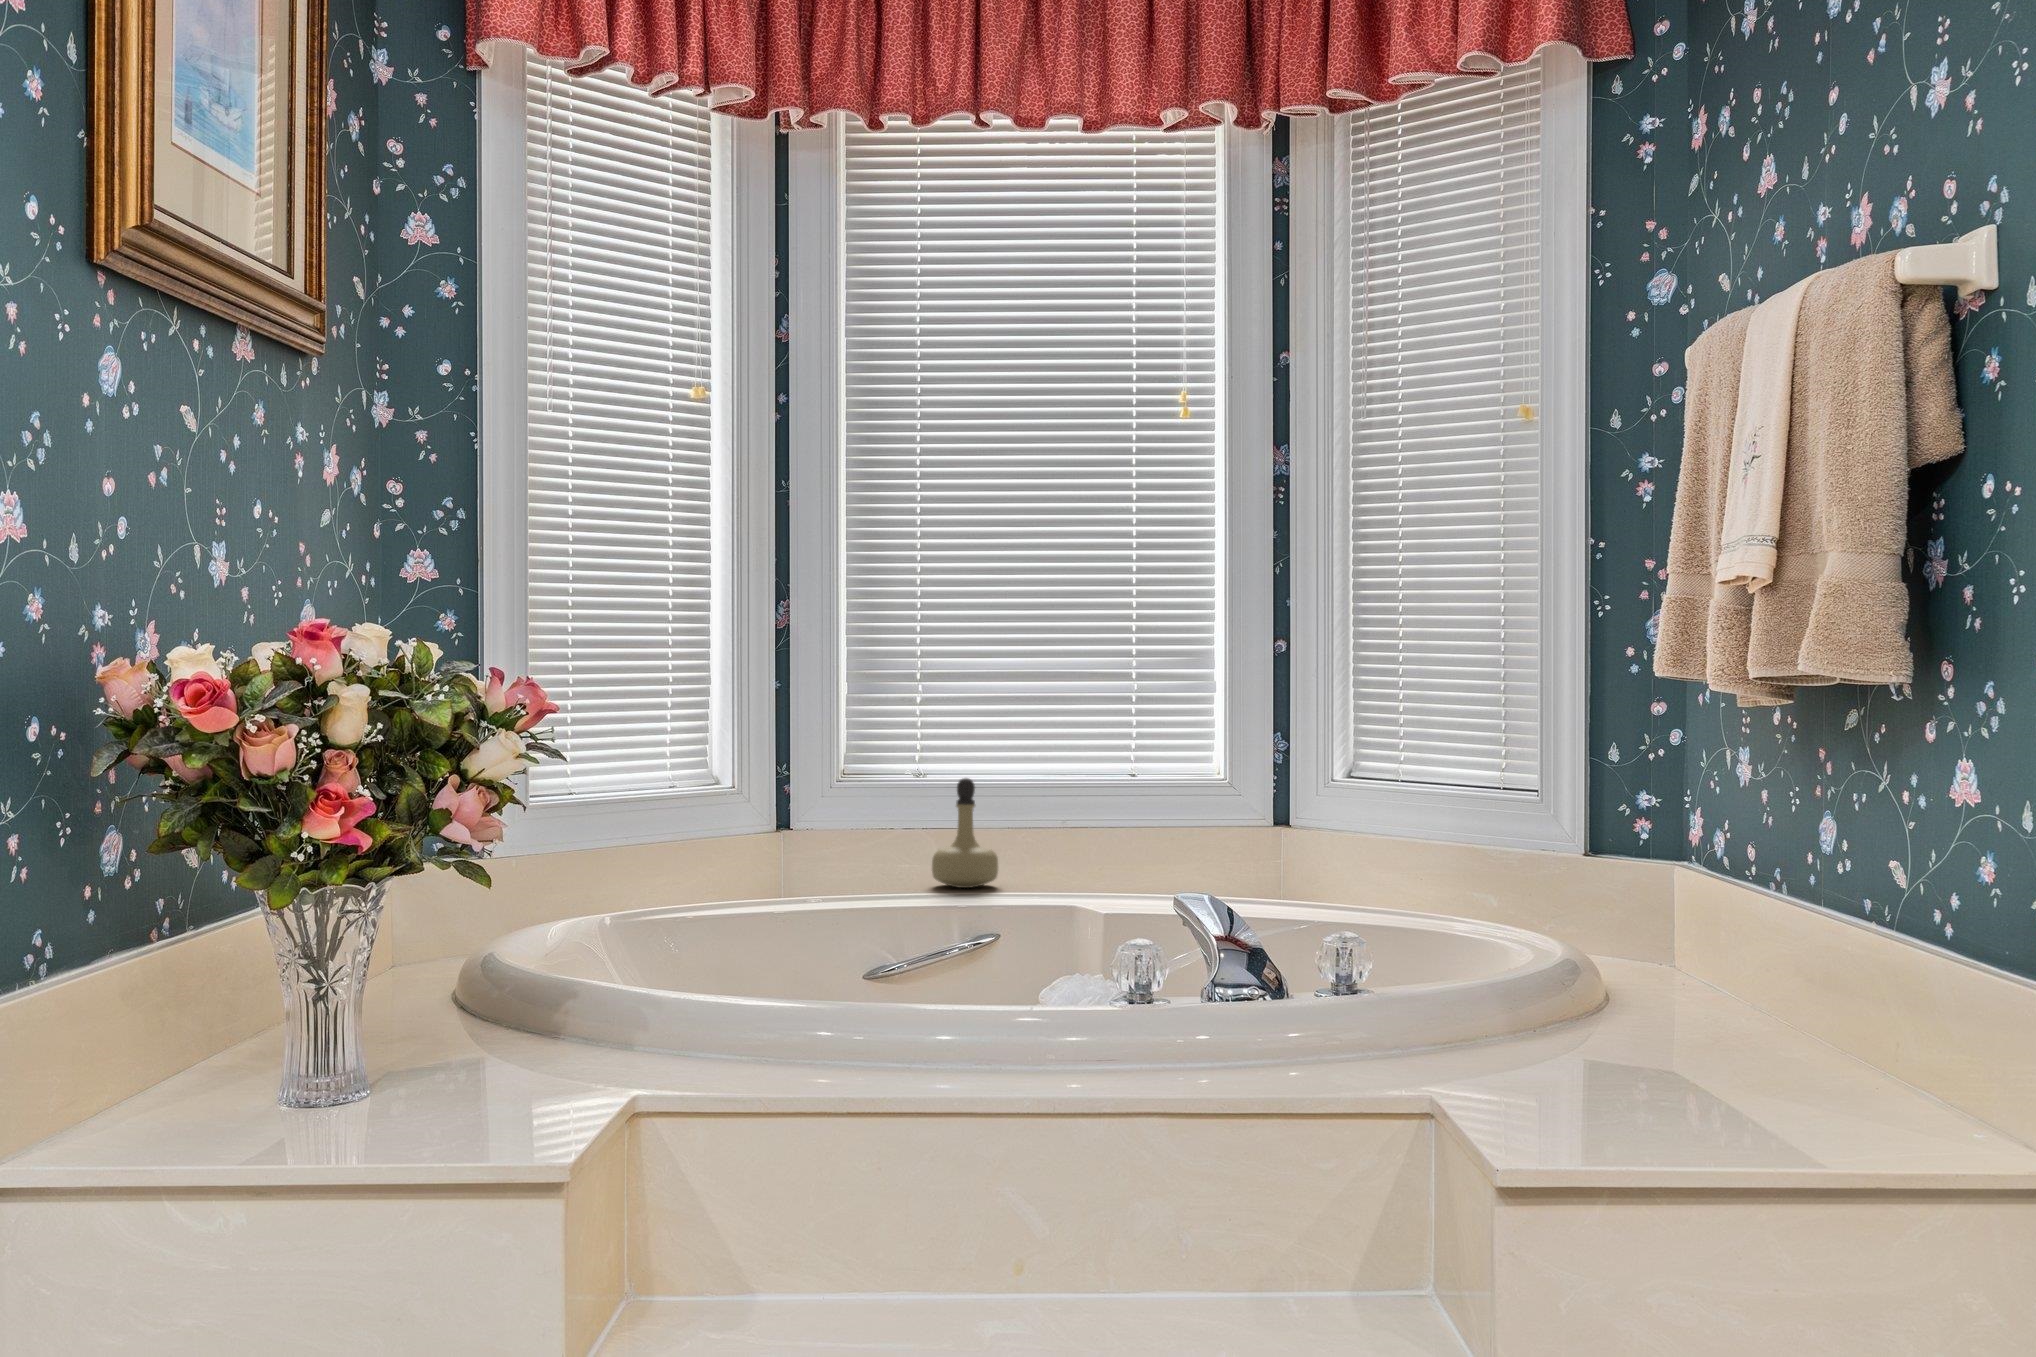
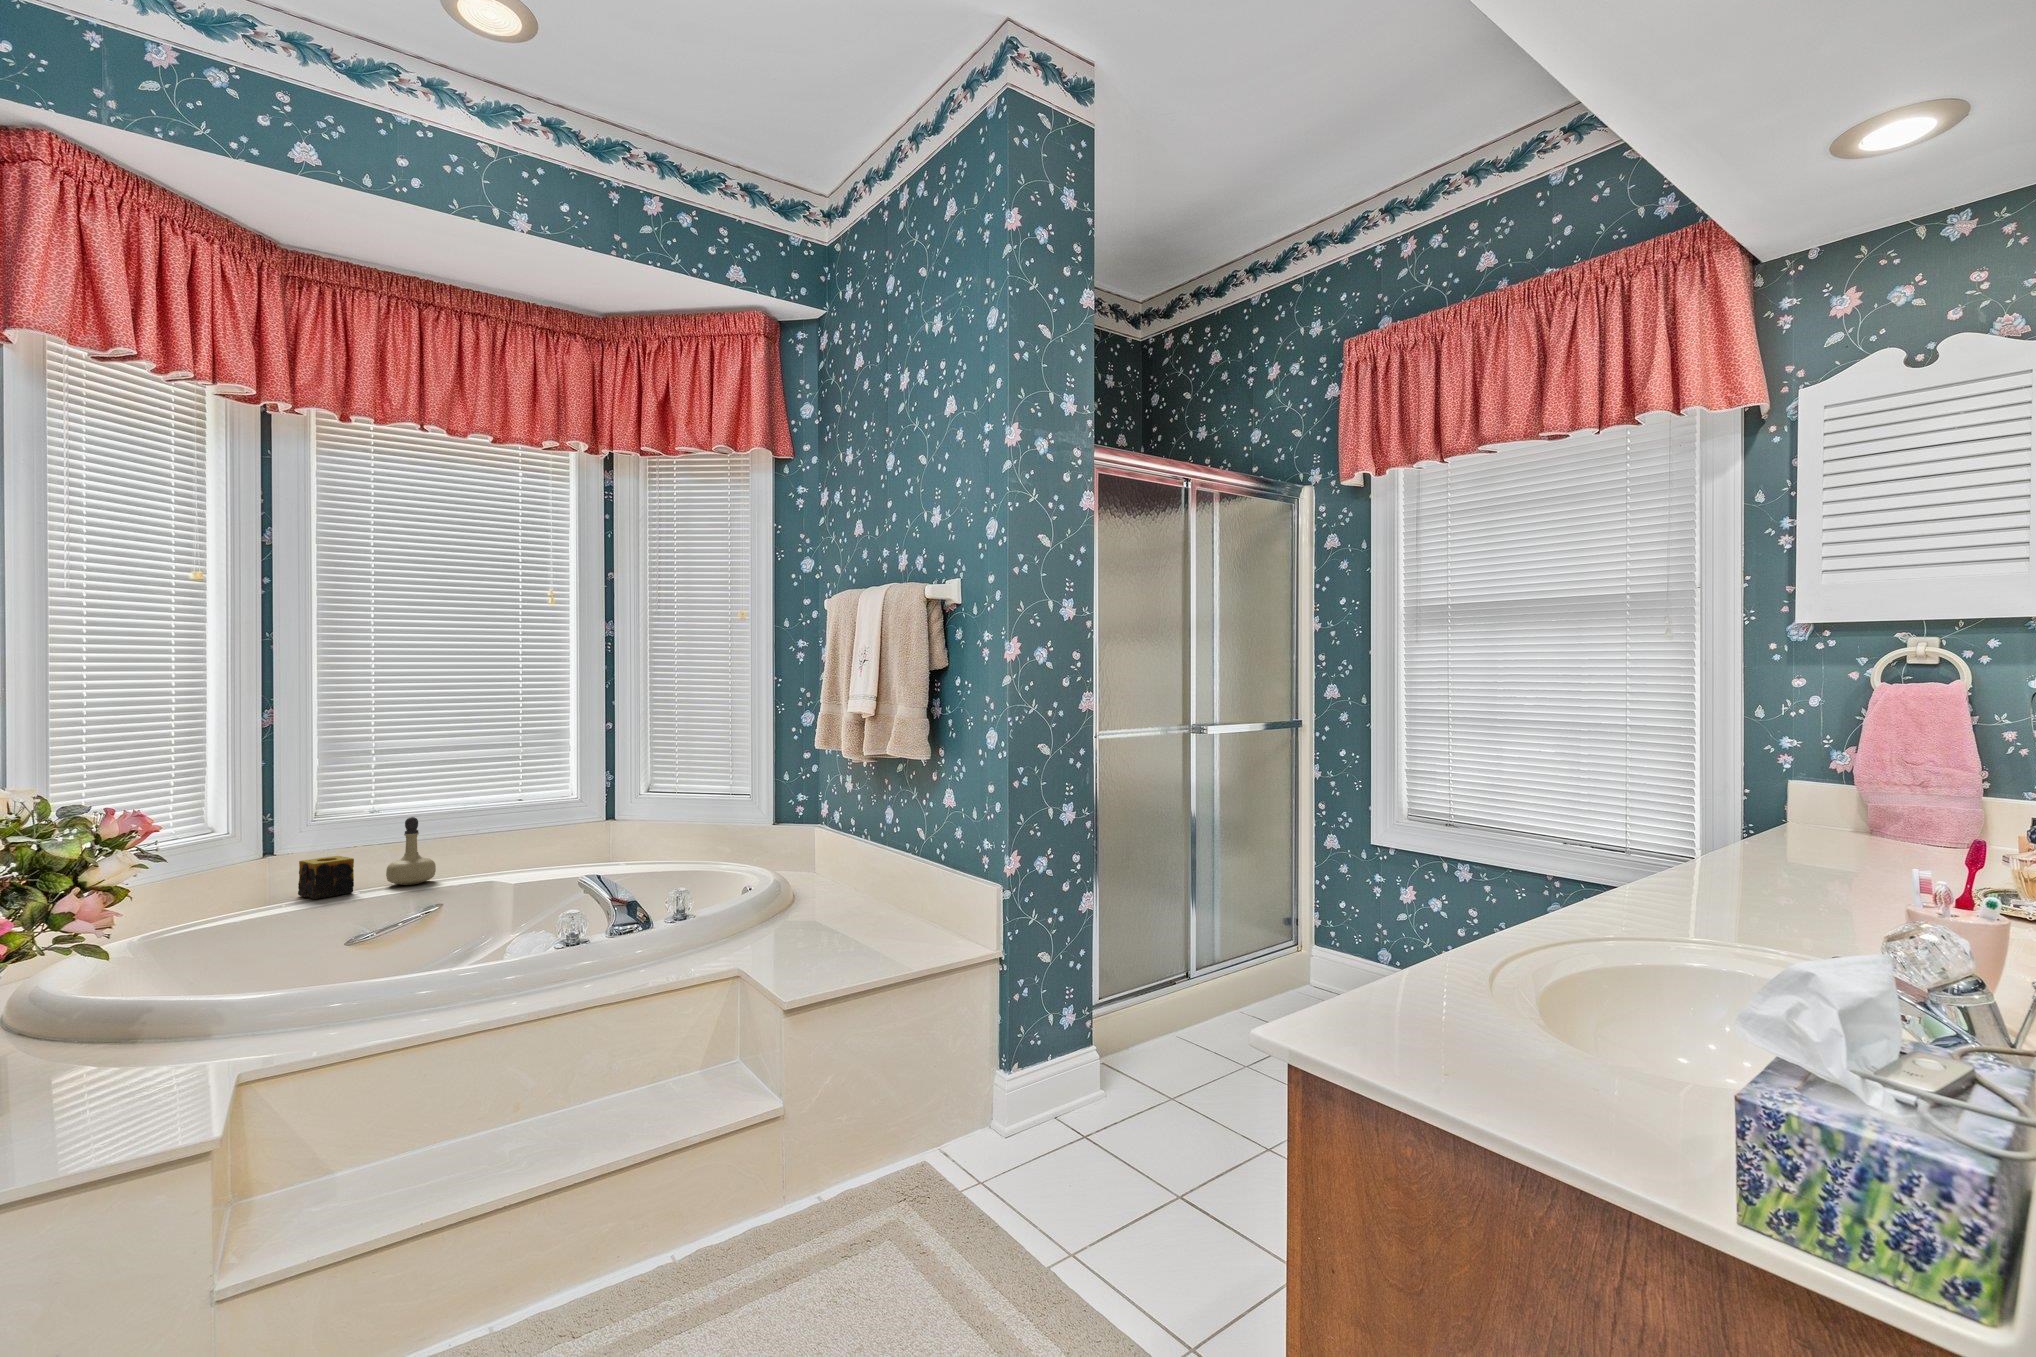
candle: none [822,830,885,890] -> present [298,856,354,899]

